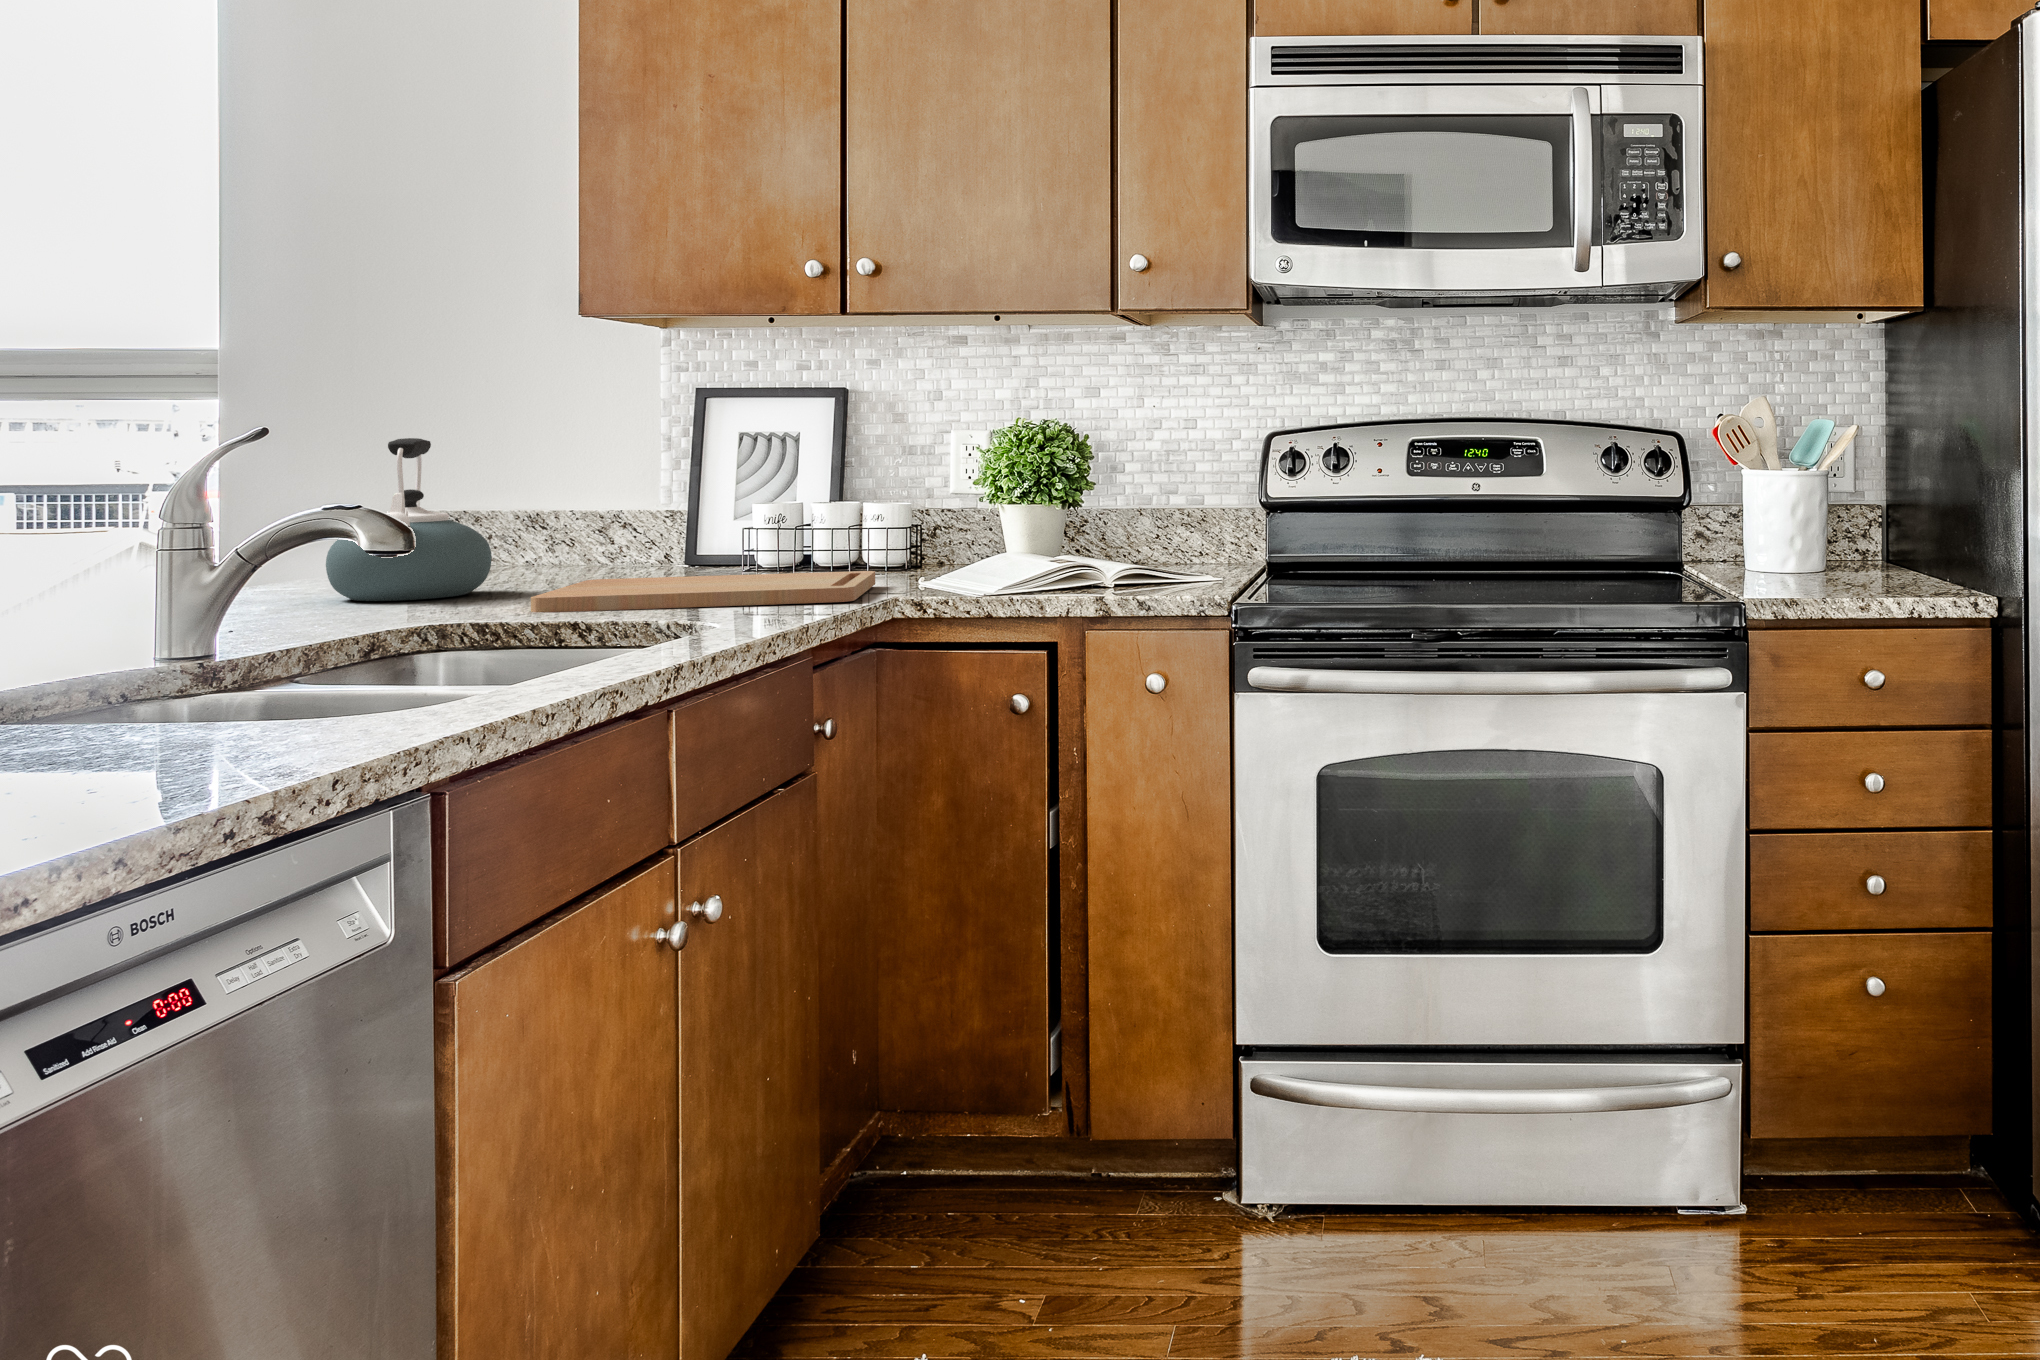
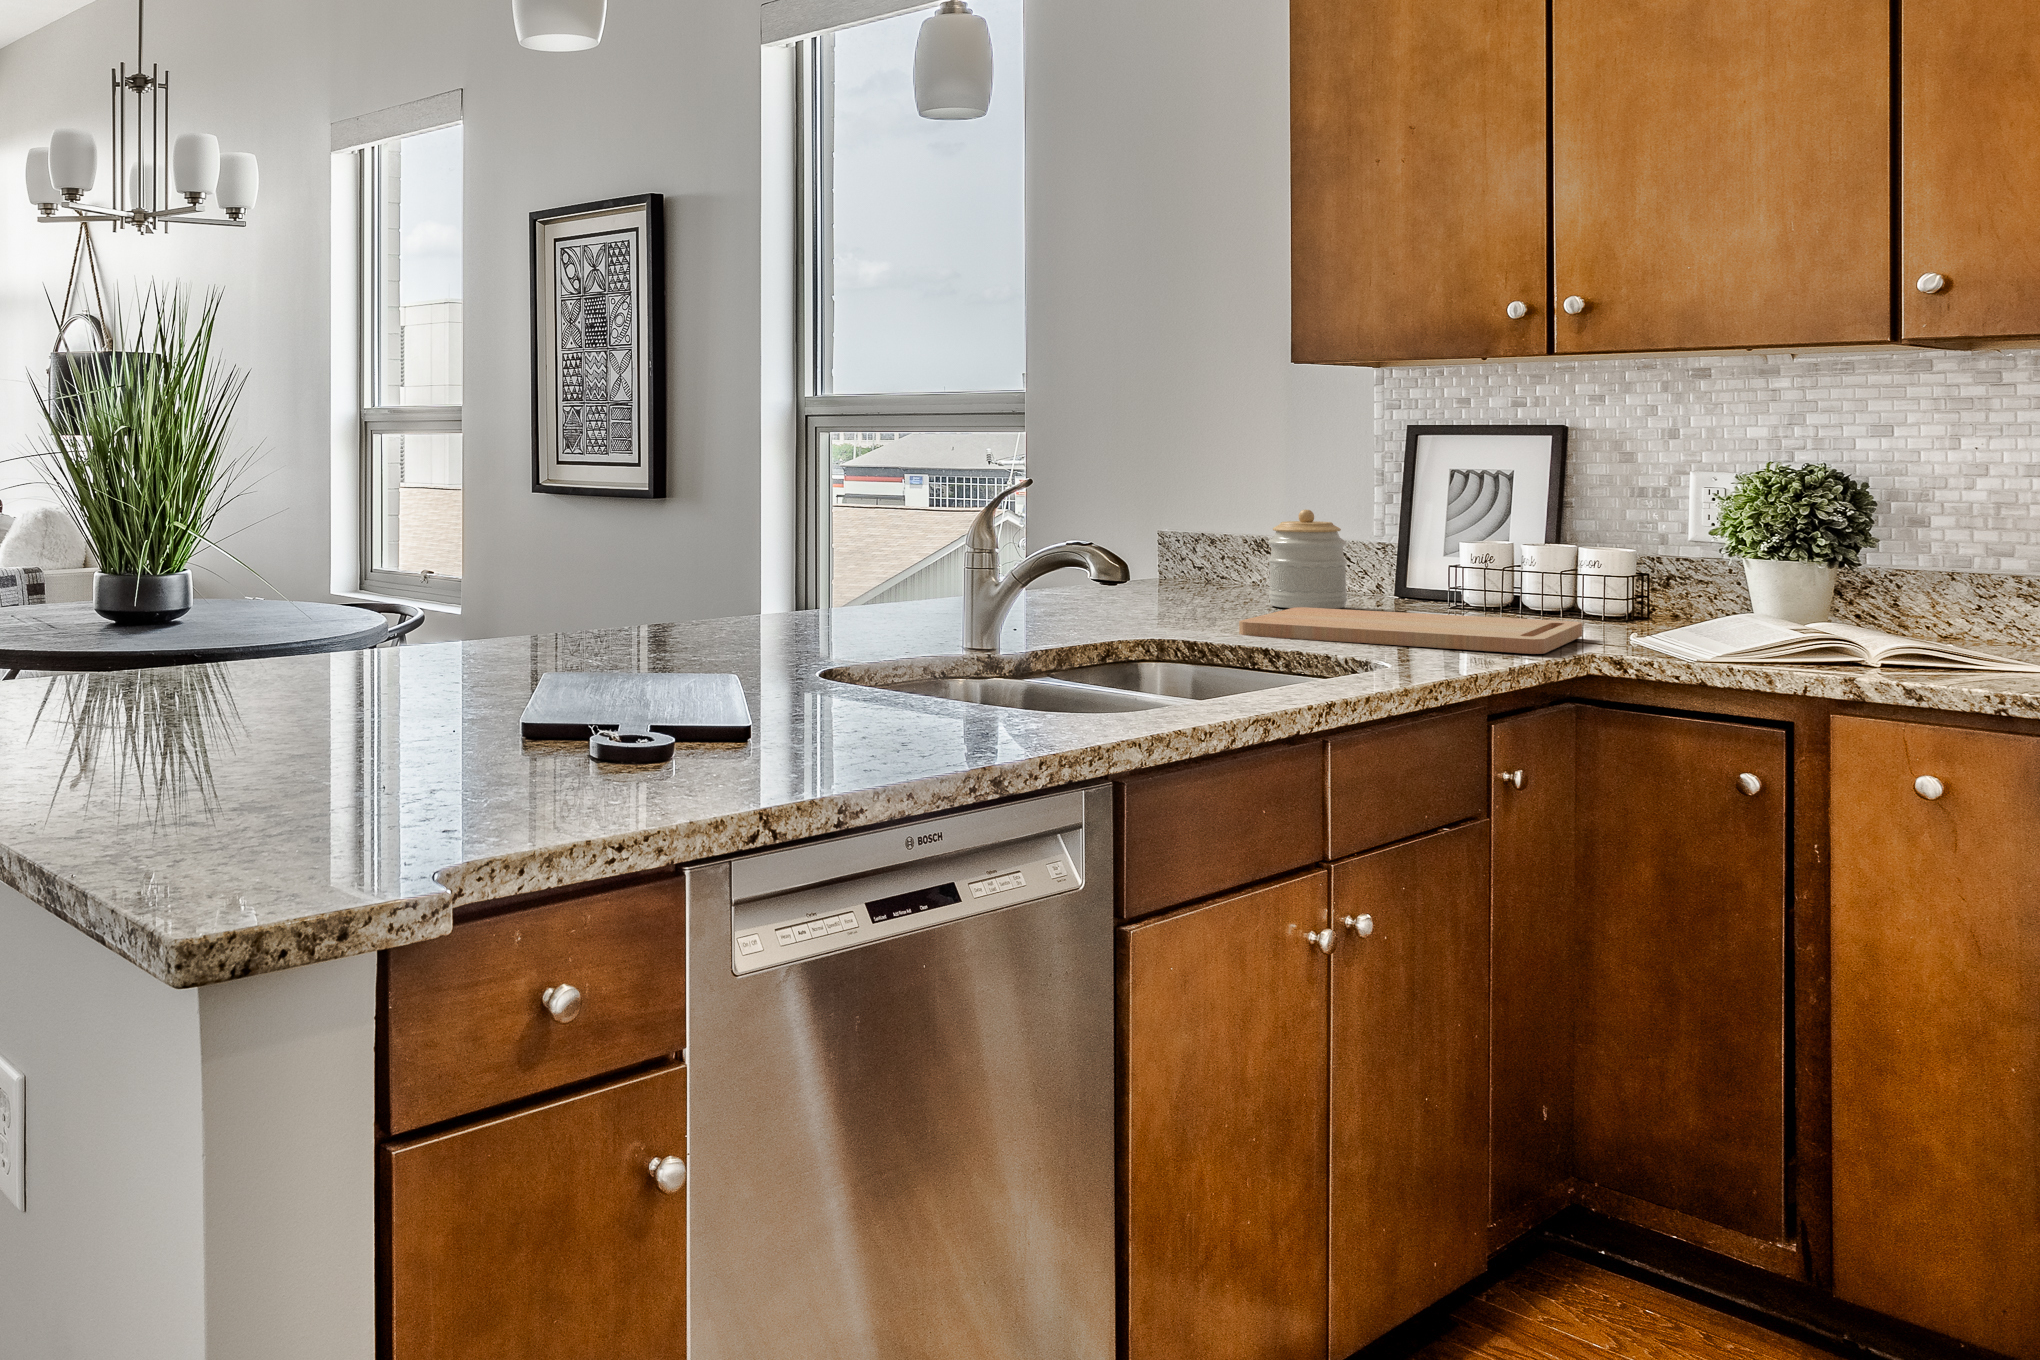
kettle: present [326,438,492,601] -> none [1094,475,1217,613]
jar: none [548,477,637,584] -> present [1268,510,1347,609]

